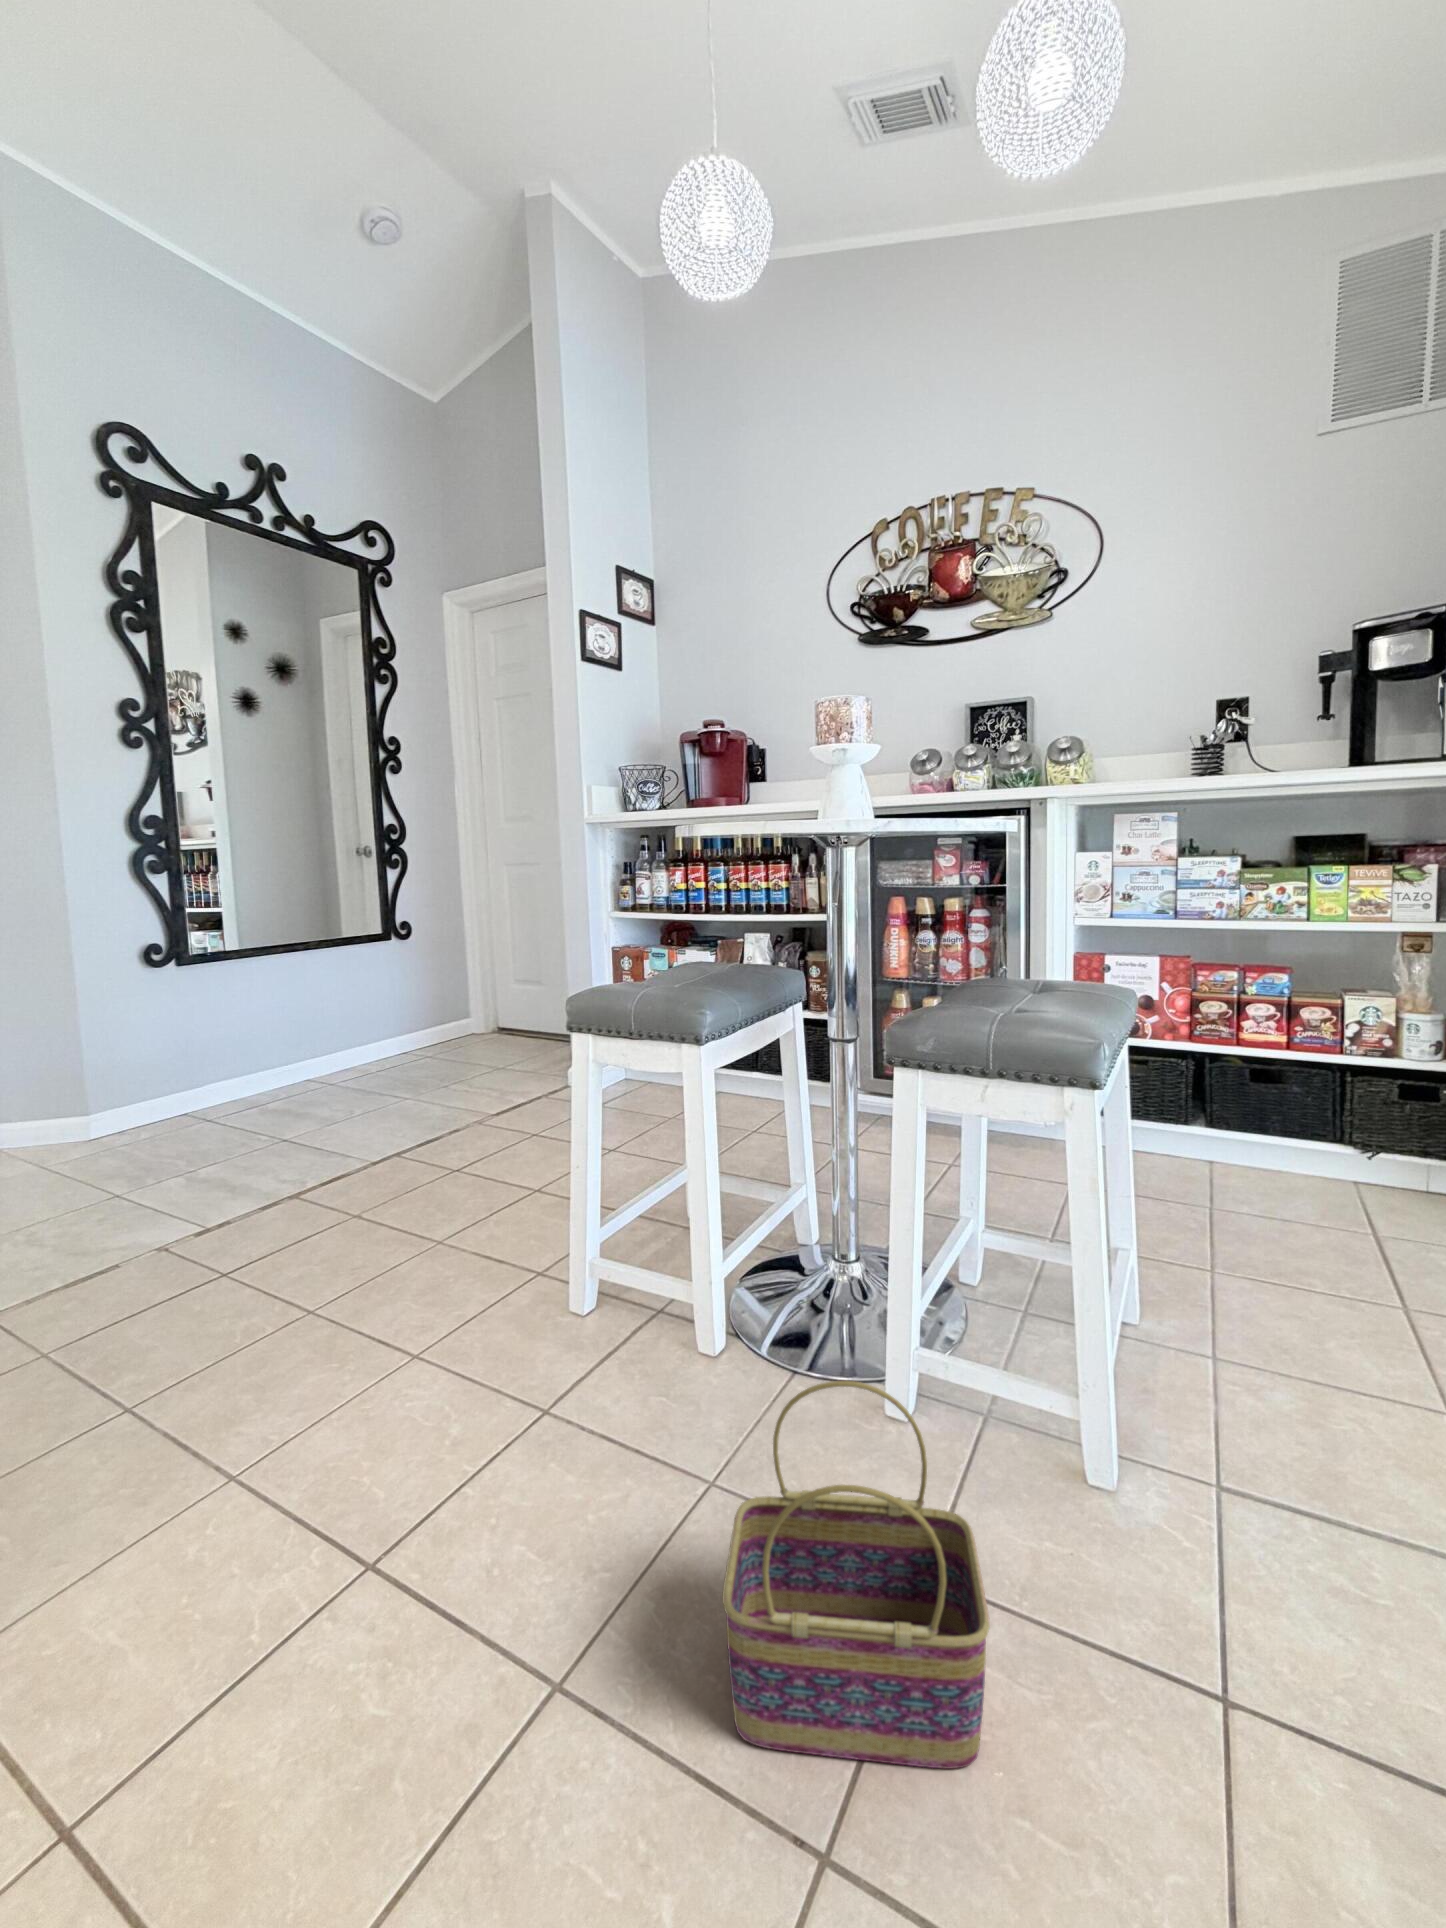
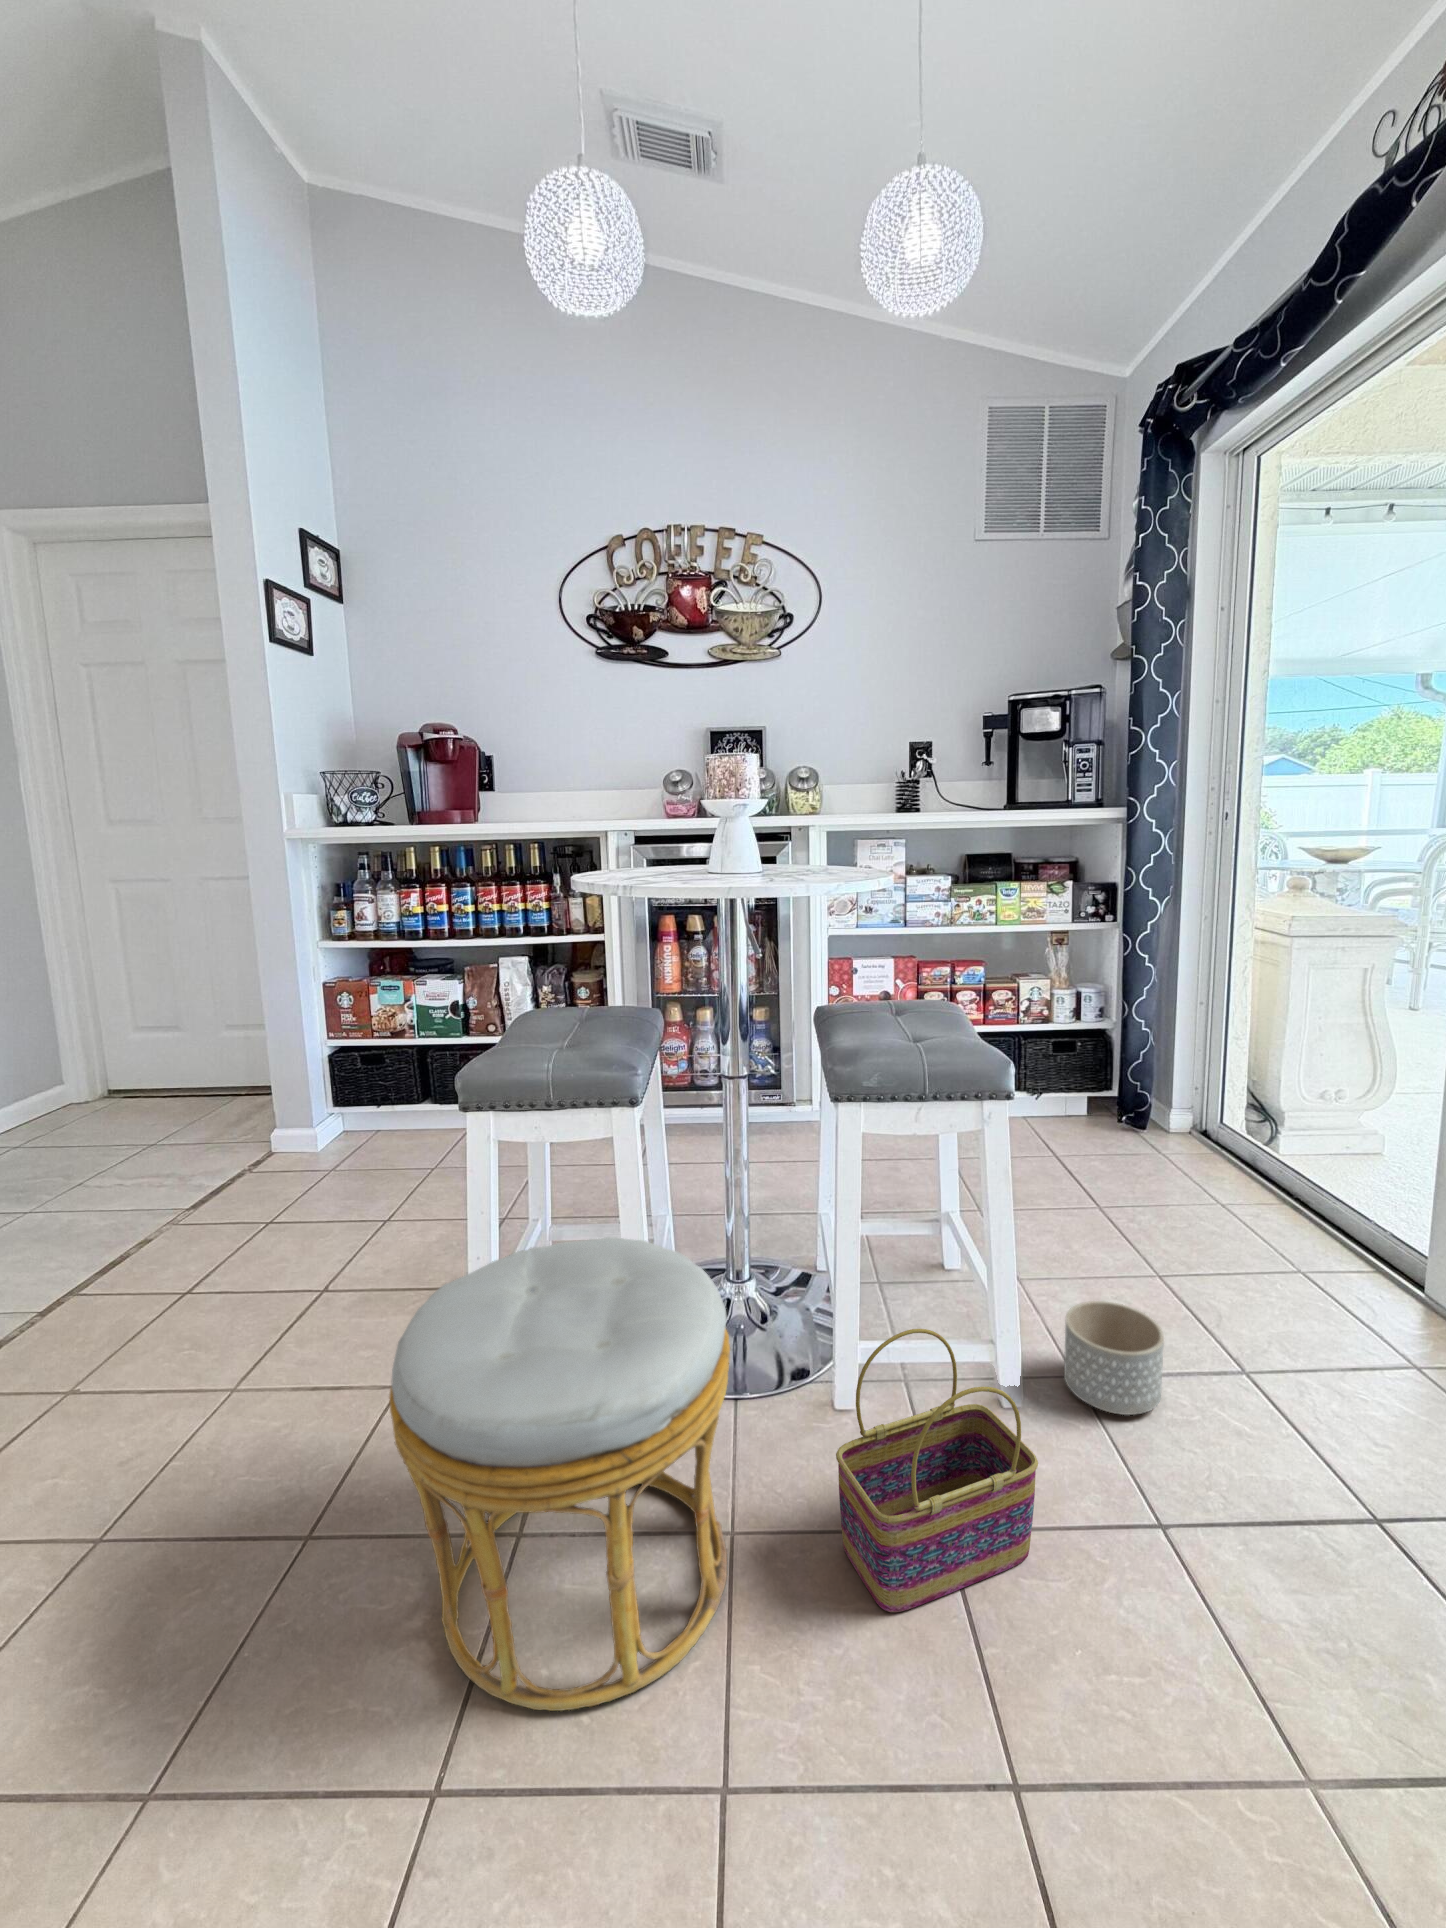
ottoman: none [273,1178,645,1676] -> present [389,1237,730,1711]
planter: none [1183,1434,1351,1639] -> present [1064,1301,1164,1415]

